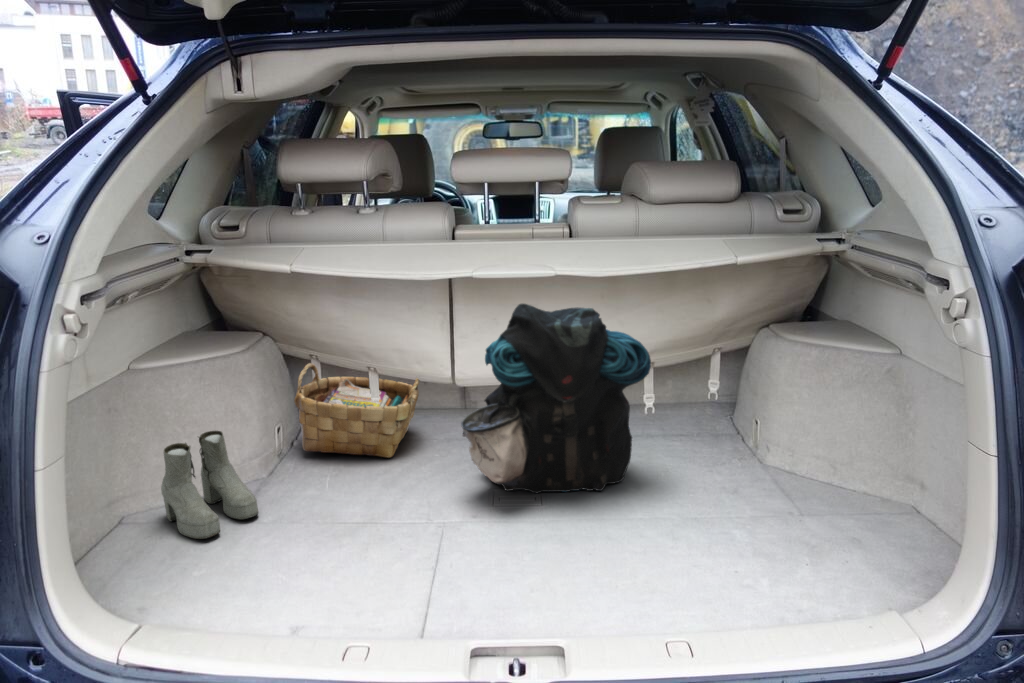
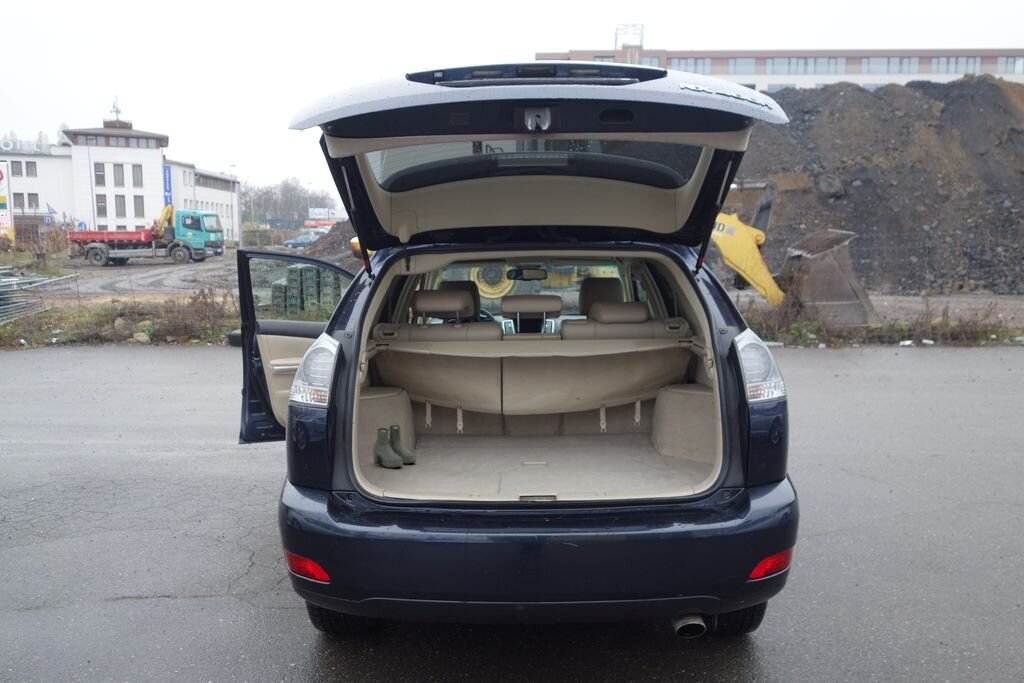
backpack: present [461,304,651,493] -> none [508,368,596,458]
woven basket: present [294,363,420,458] -> none [422,402,484,449]

